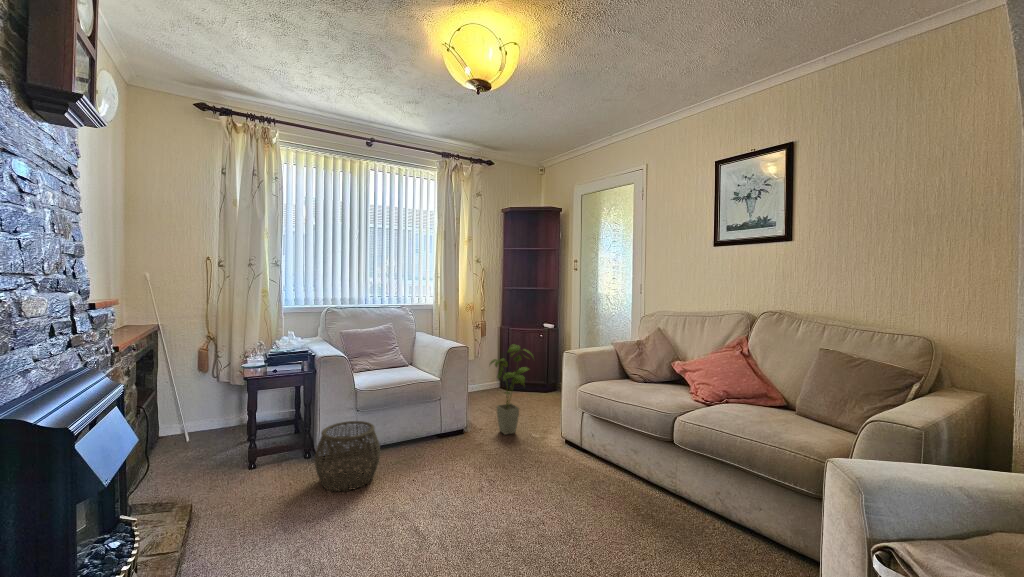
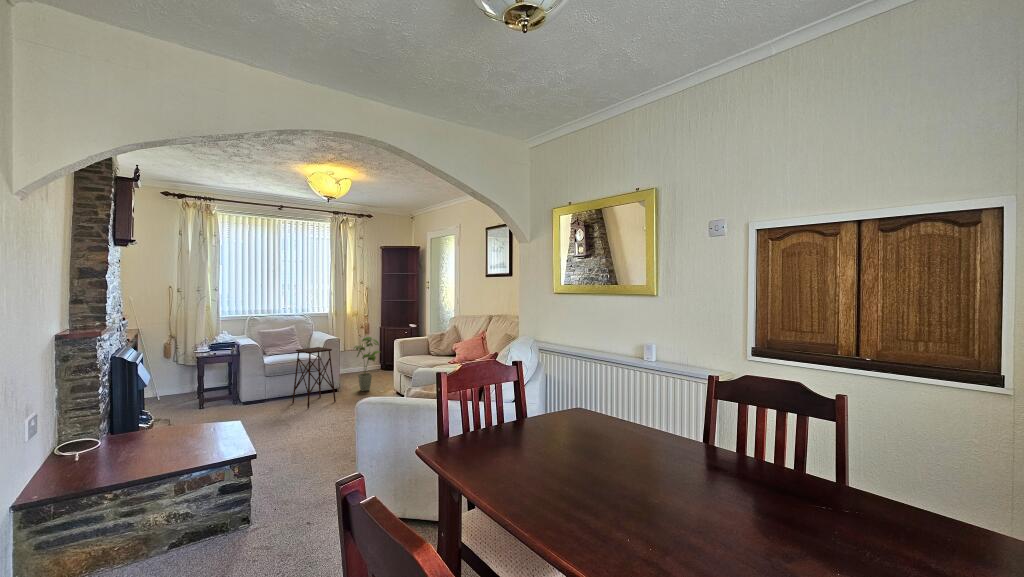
side table: none [403,362,475,478] -> present [292,347,336,408]
woven basket: present [315,421,380,491] -> none [237,380,277,415]

